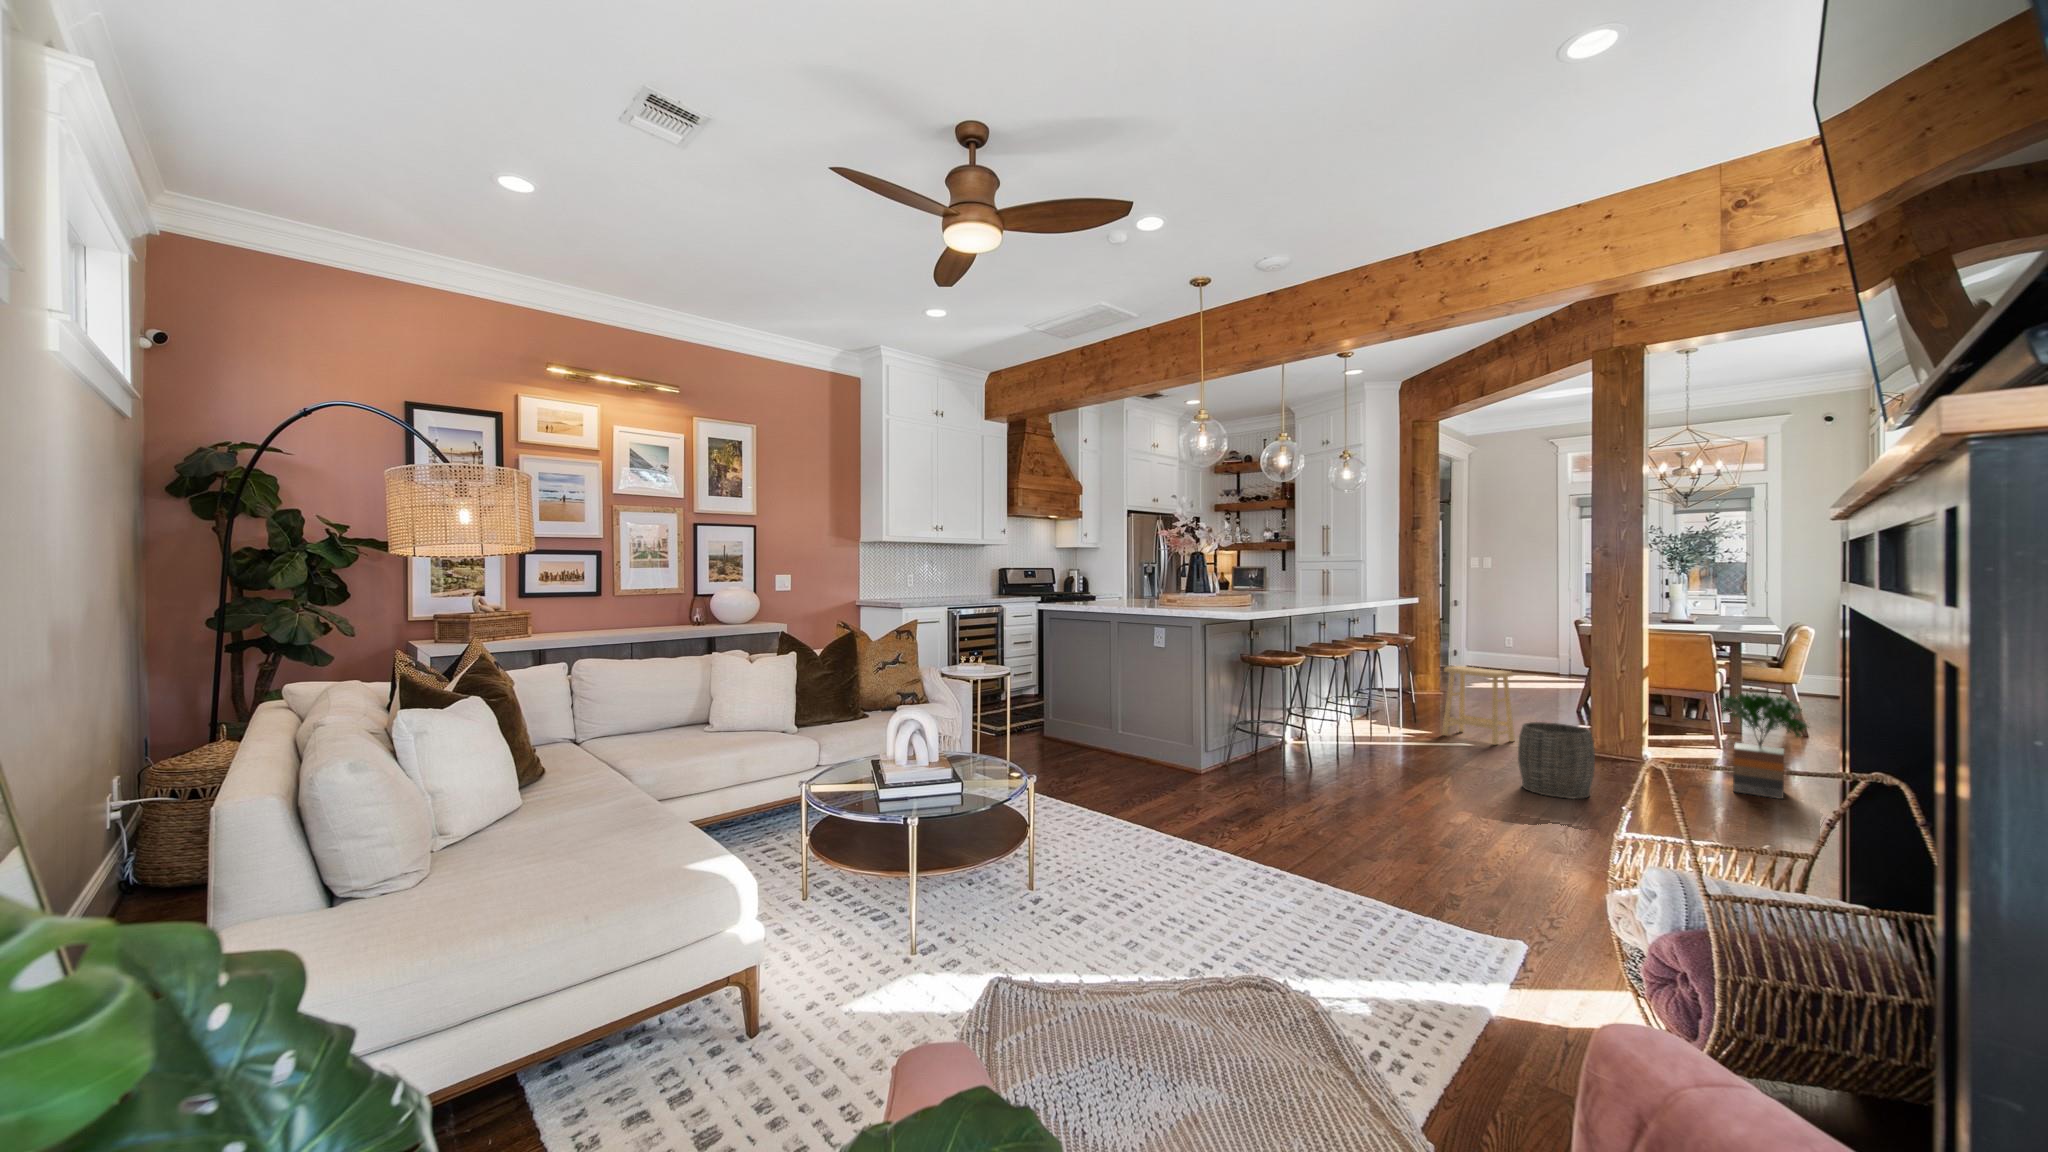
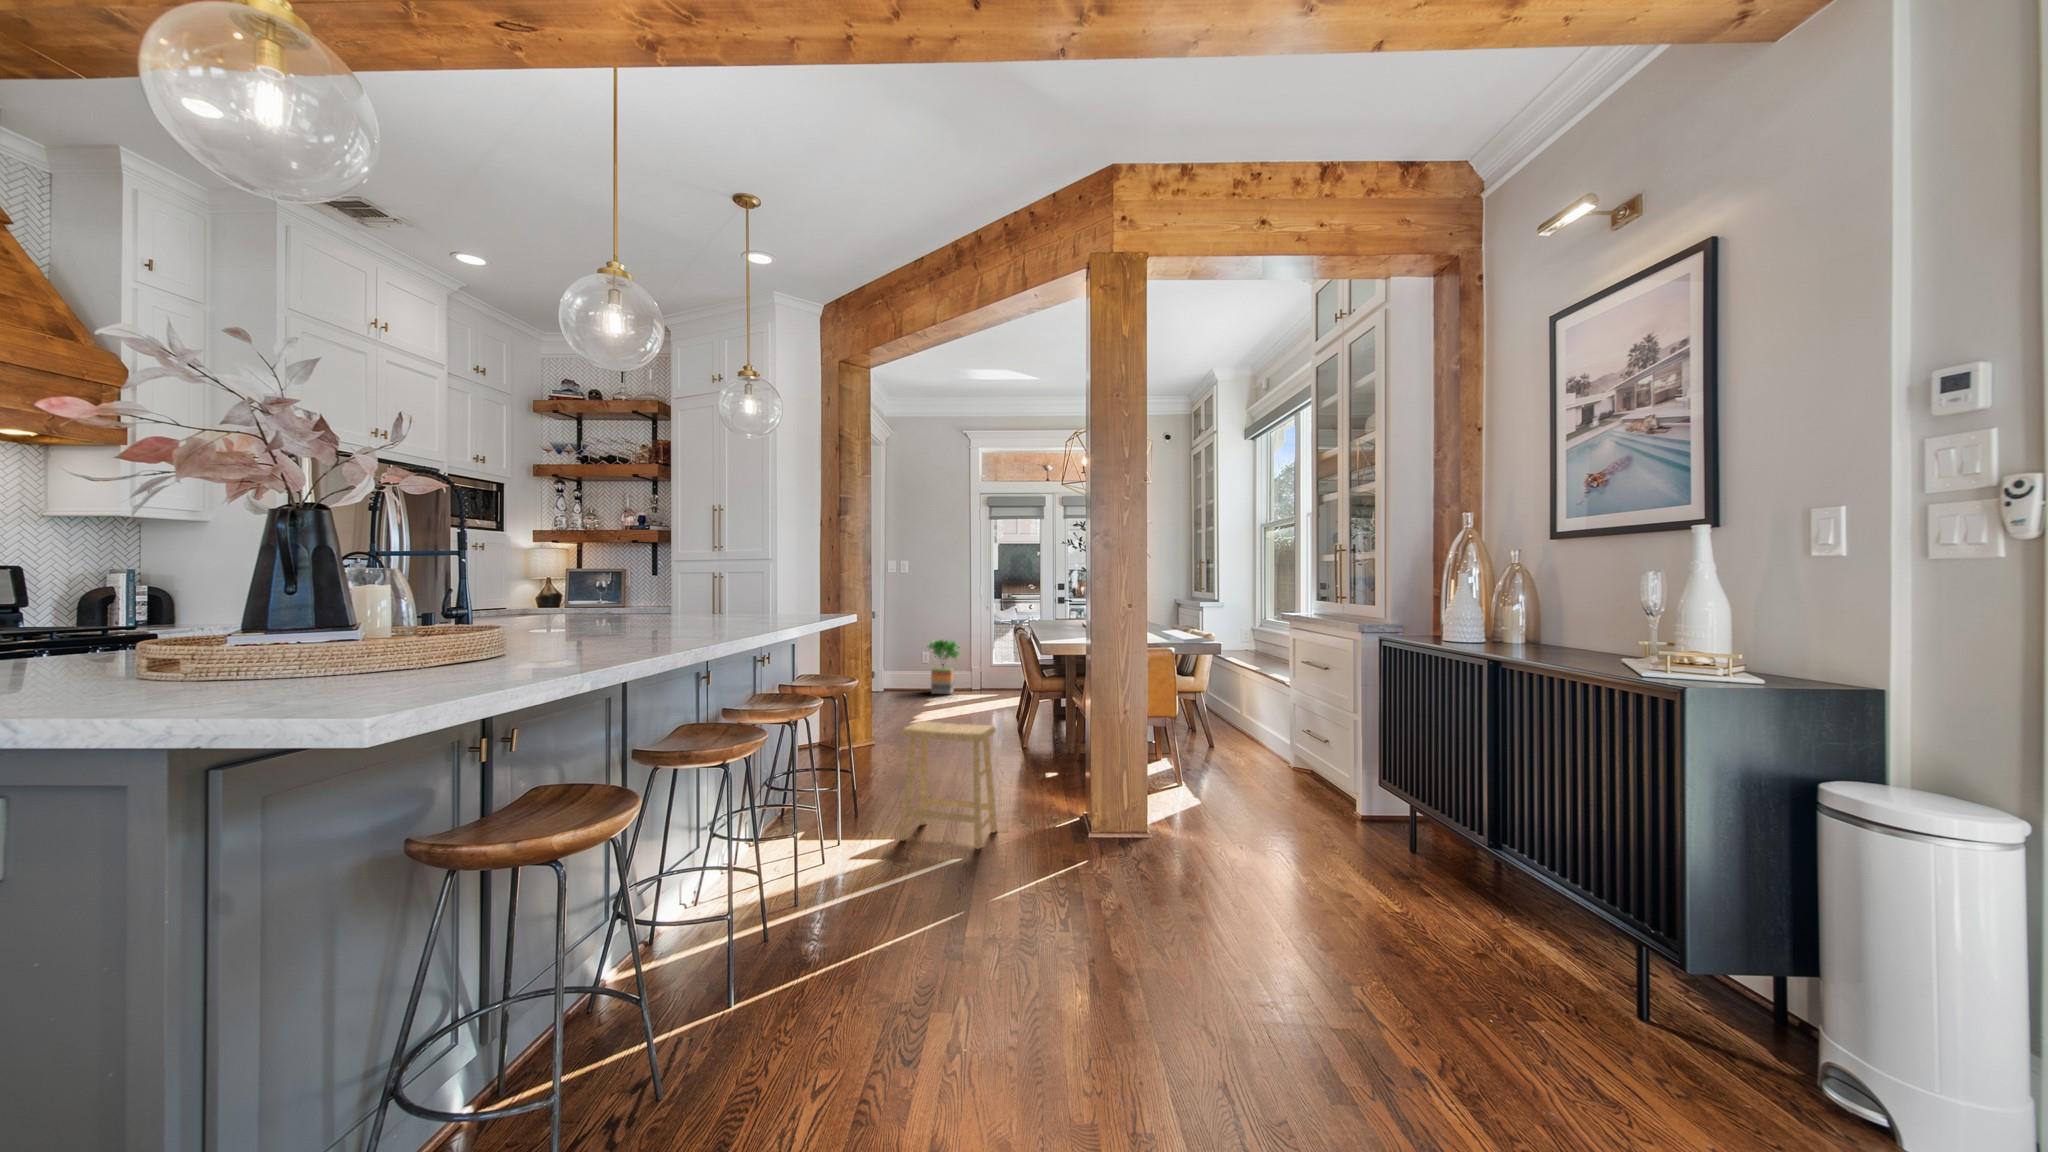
potted tree: present [1721,693,1809,799] -> present [927,640,961,694]
woven basket: present [1518,722,1595,799] -> none [1068,843,1187,1009]

